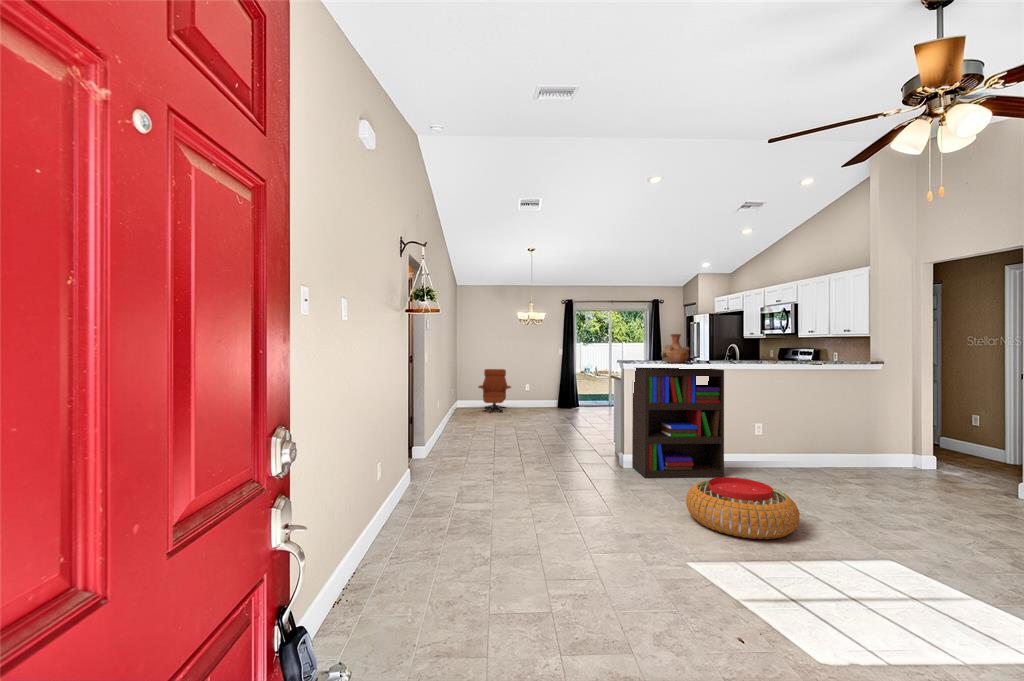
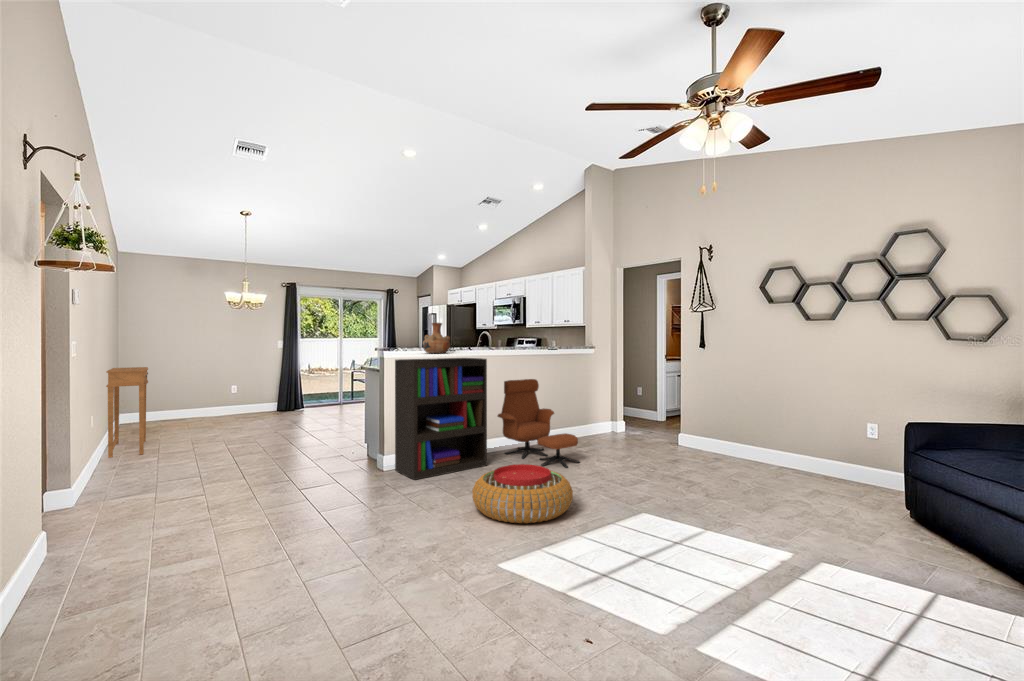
side table: none [446,367,471,428] -> present [106,367,148,458]
lounge chair: present [478,369,511,412] -> present [498,379,579,468]

